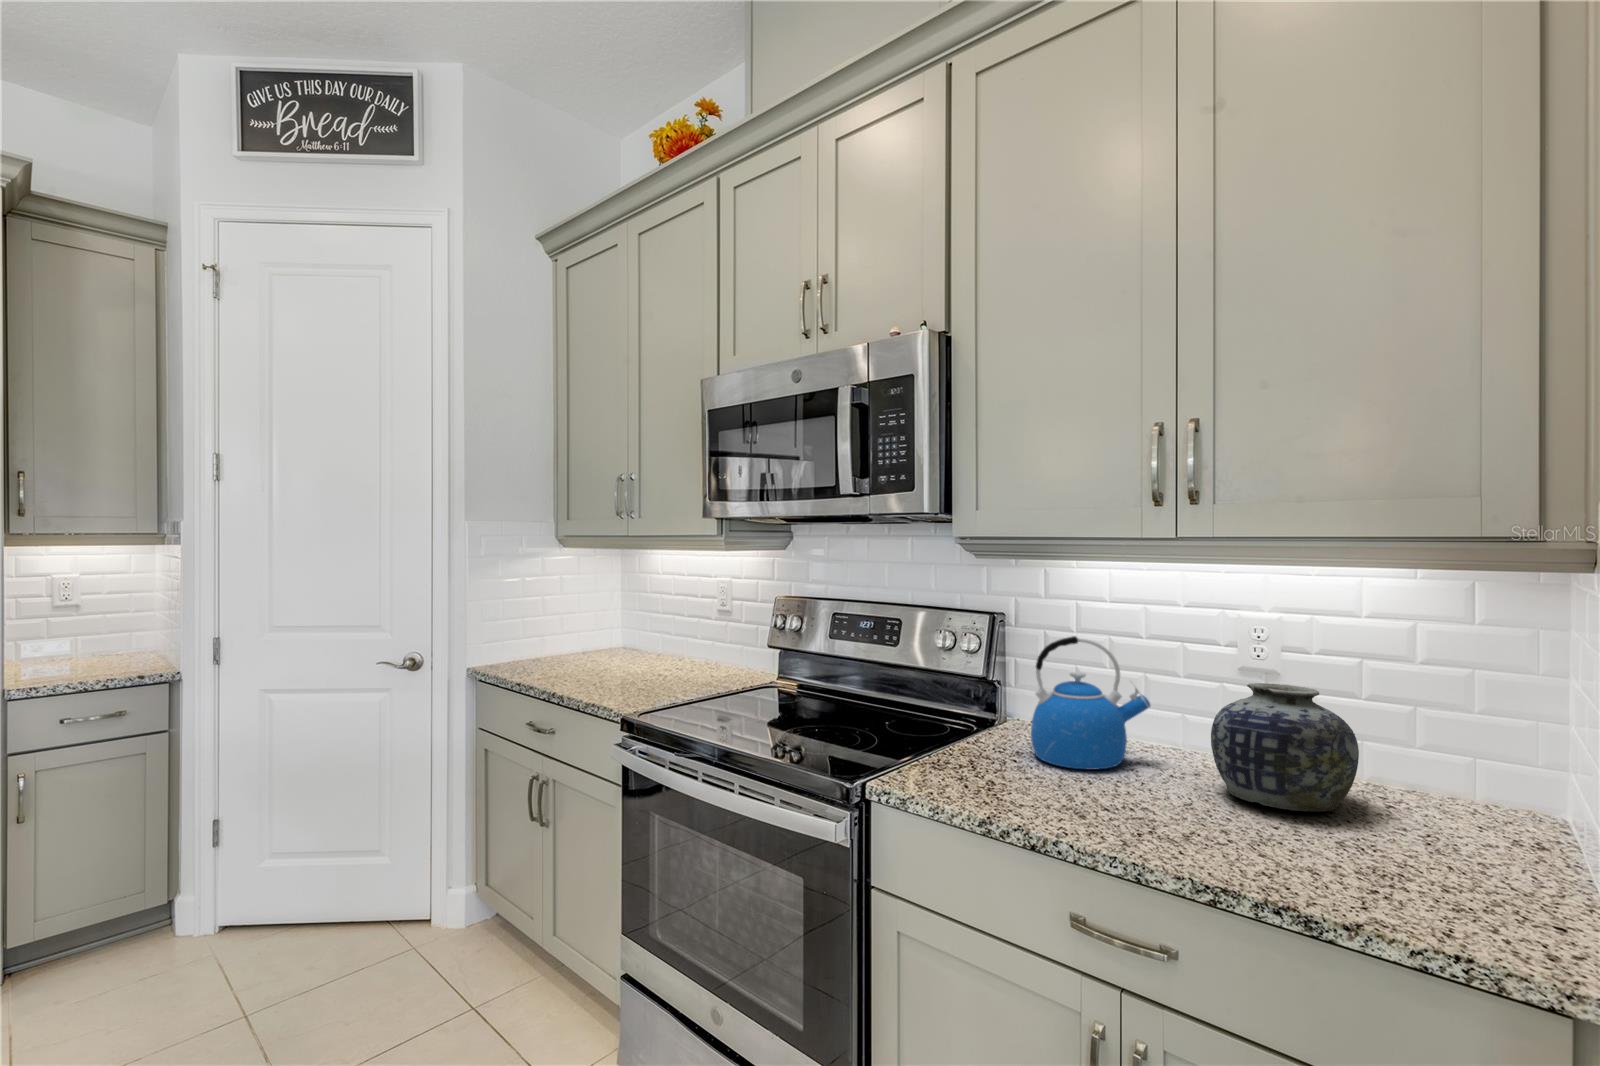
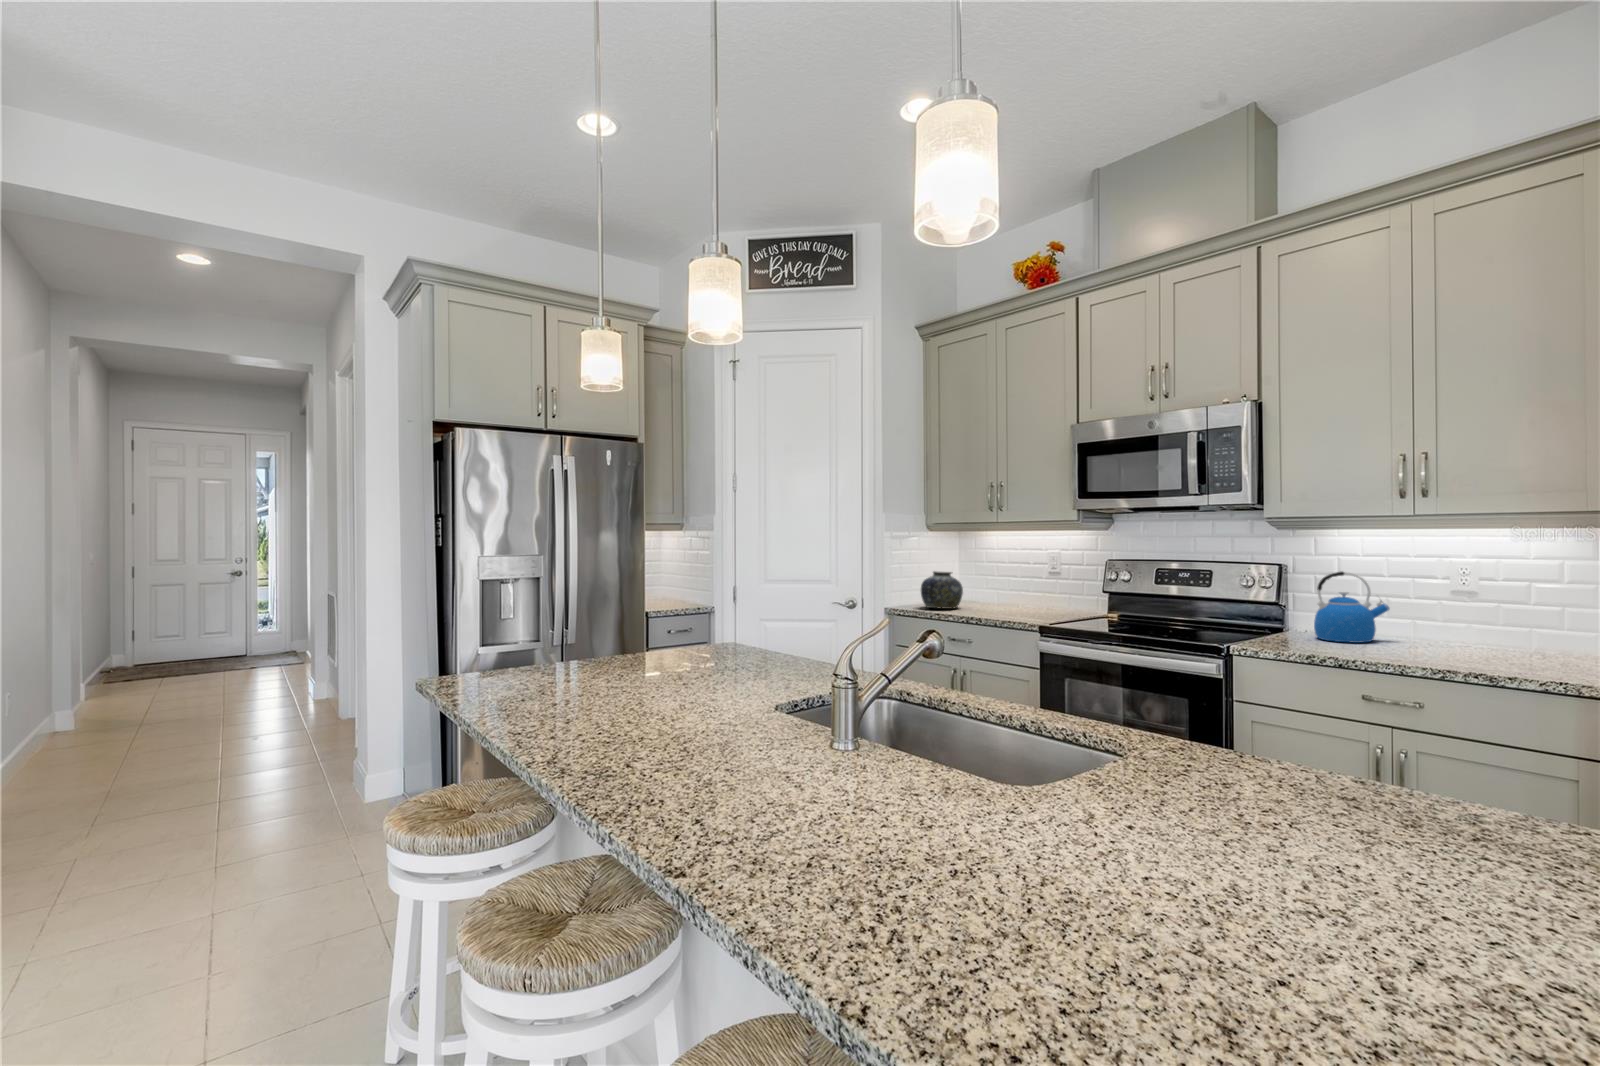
vase: present [1211,683,1359,812] -> present [921,571,963,609]

